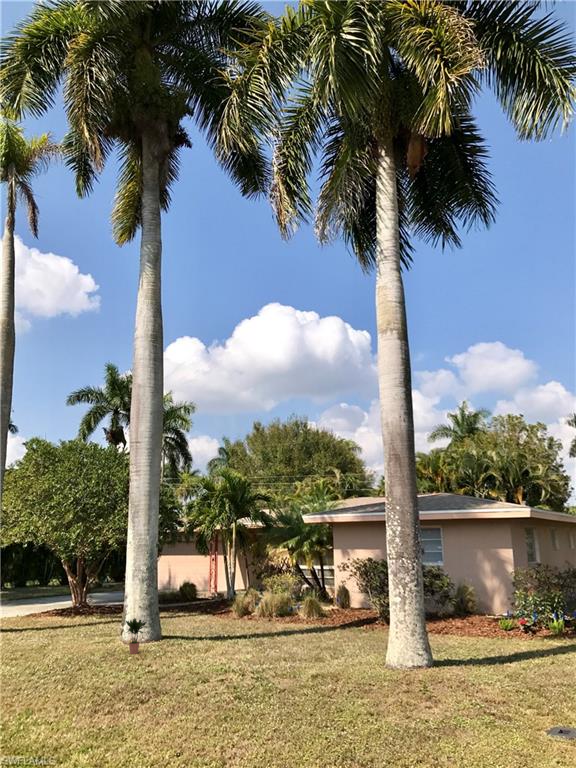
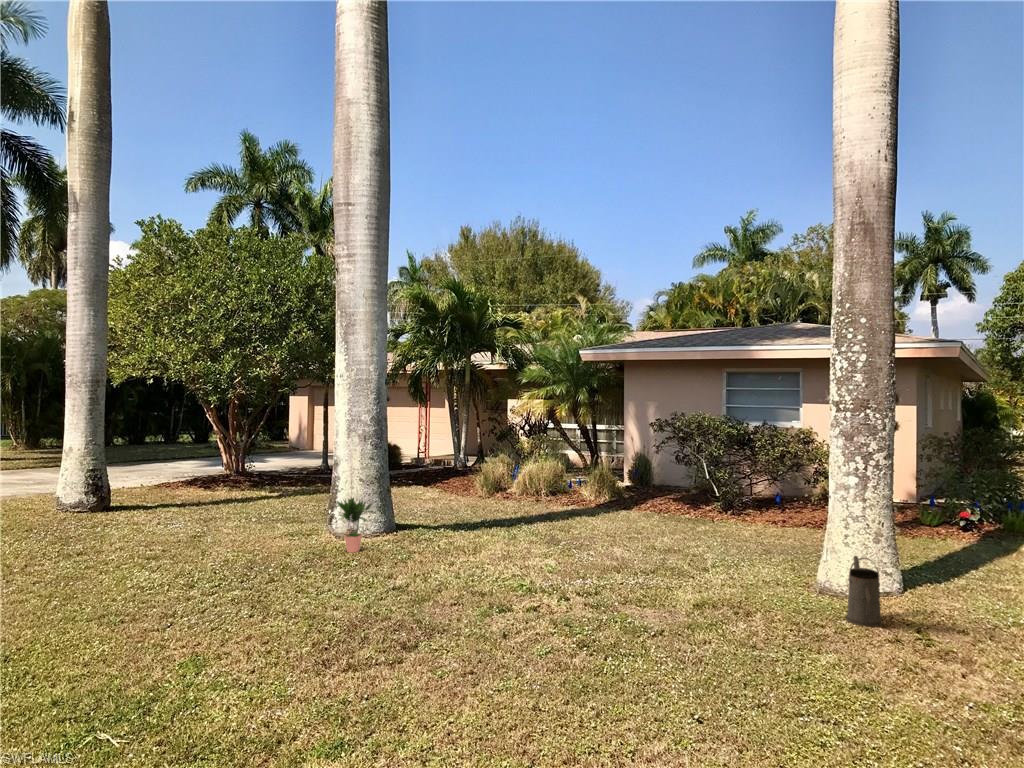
watering can: none [393,645,412,688] -> present [846,556,882,627]

